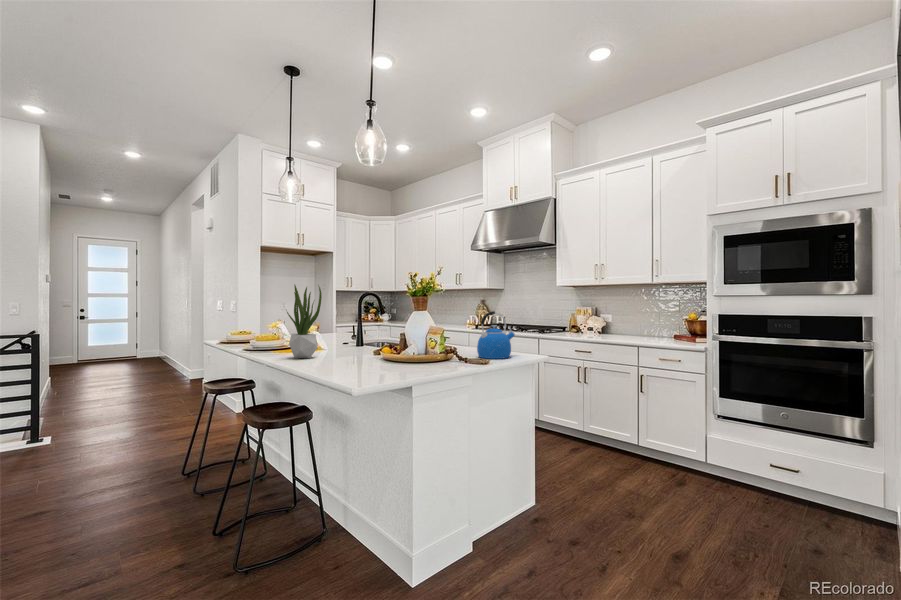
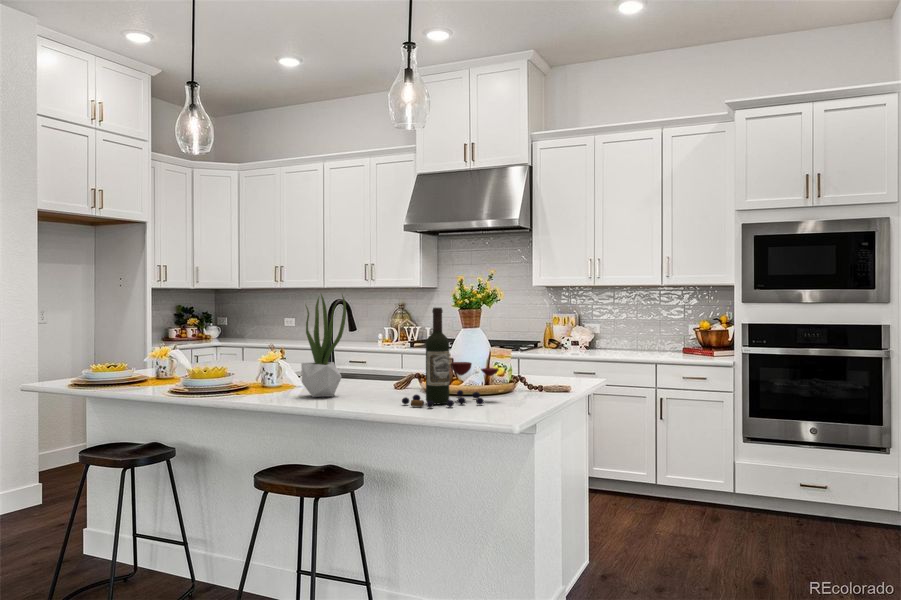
wine bottle: none [327,293,404,370] -> present [402,308,499,408]
kettle: present [477,311,515,359] -> none [535,327,577,385]

